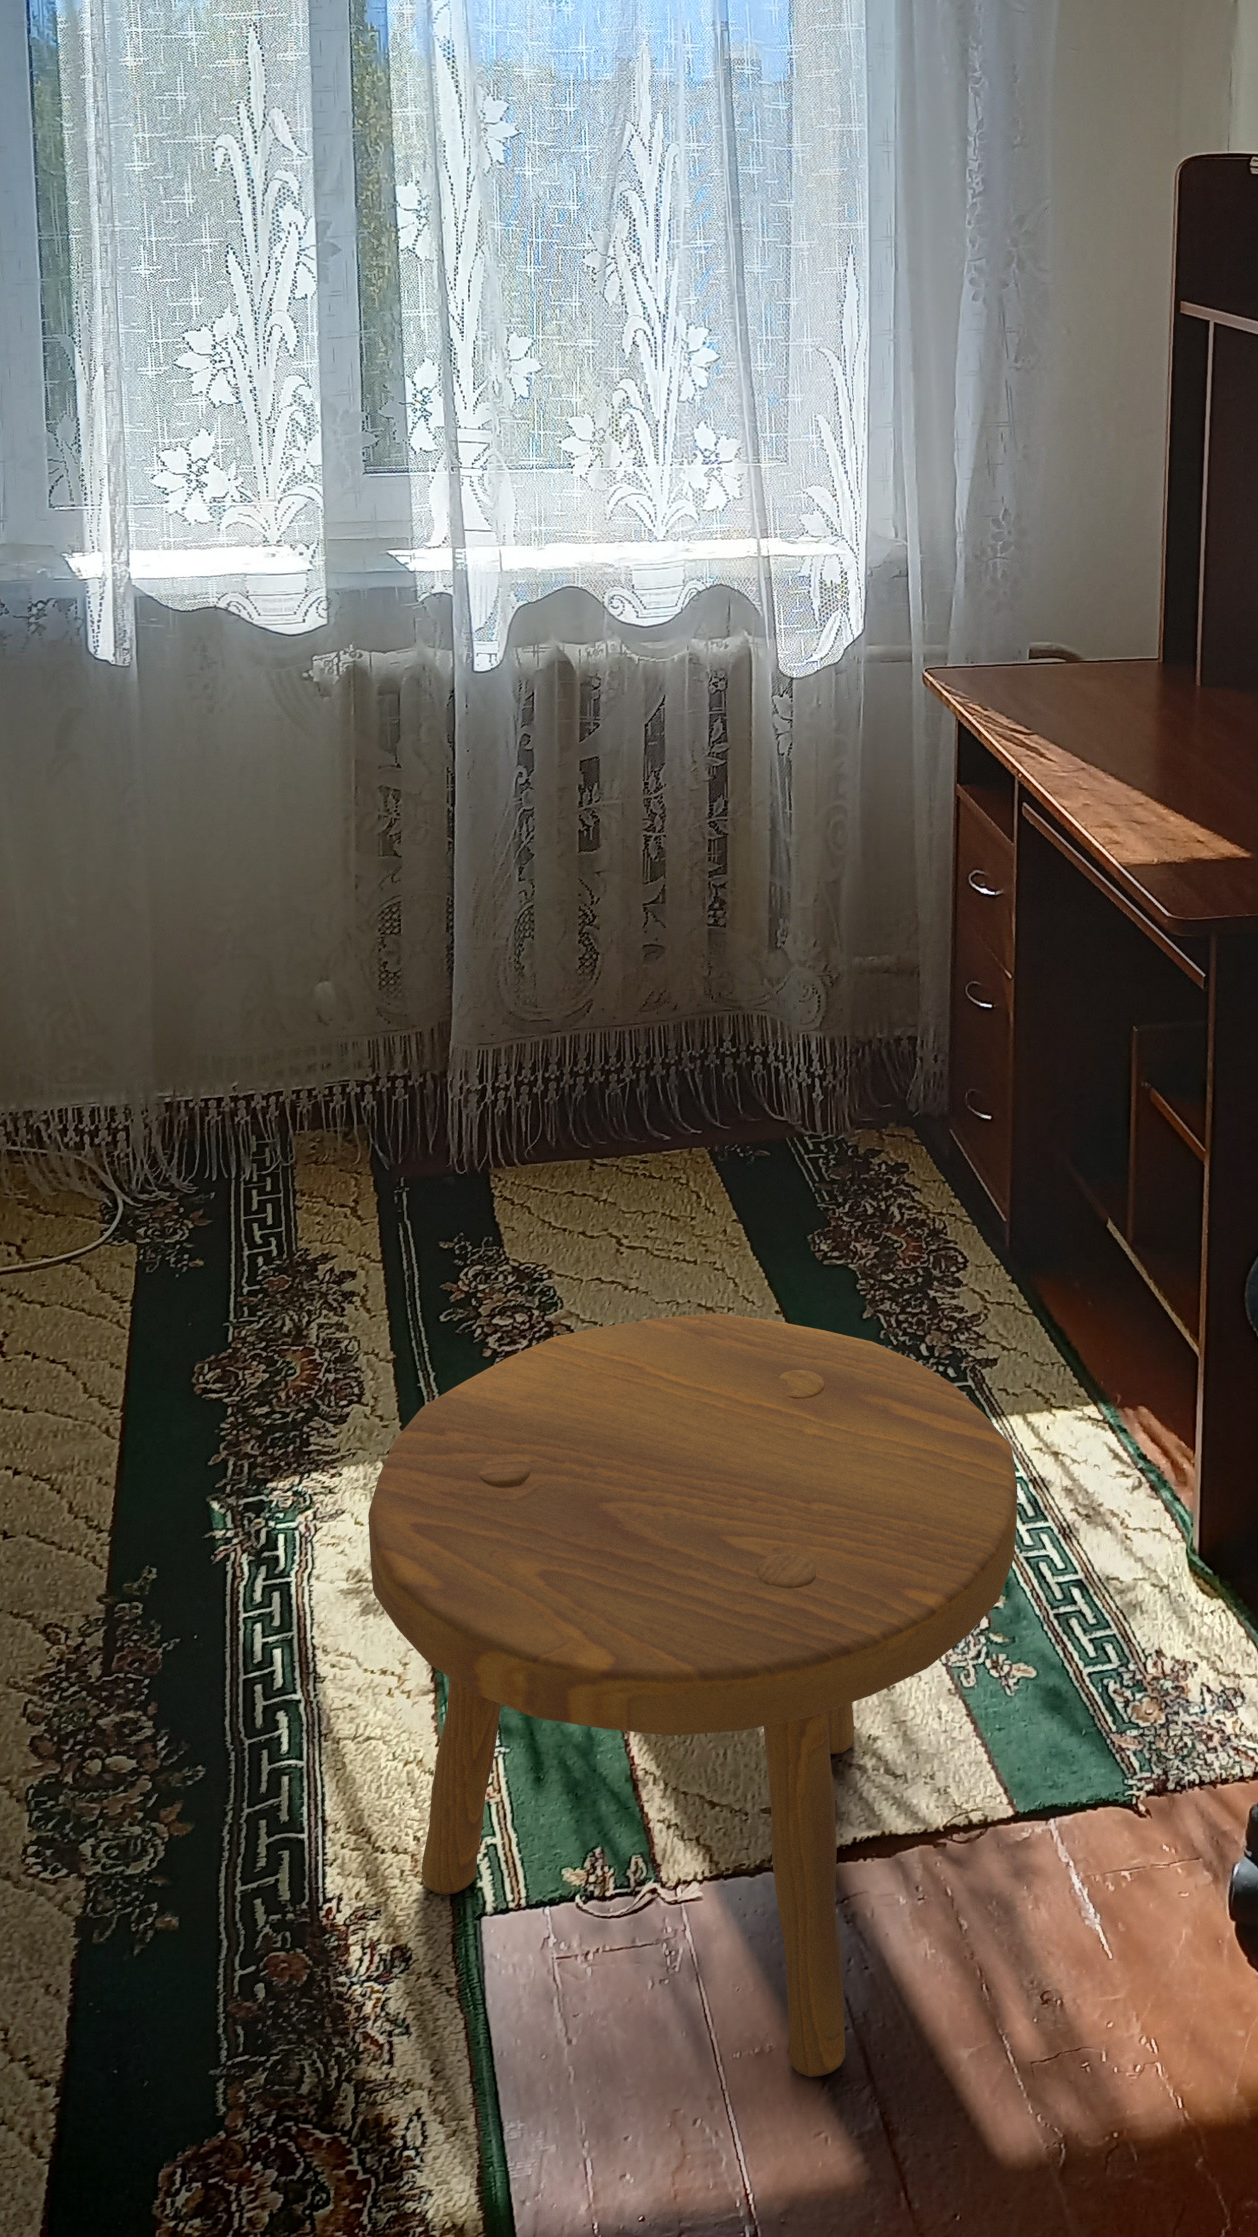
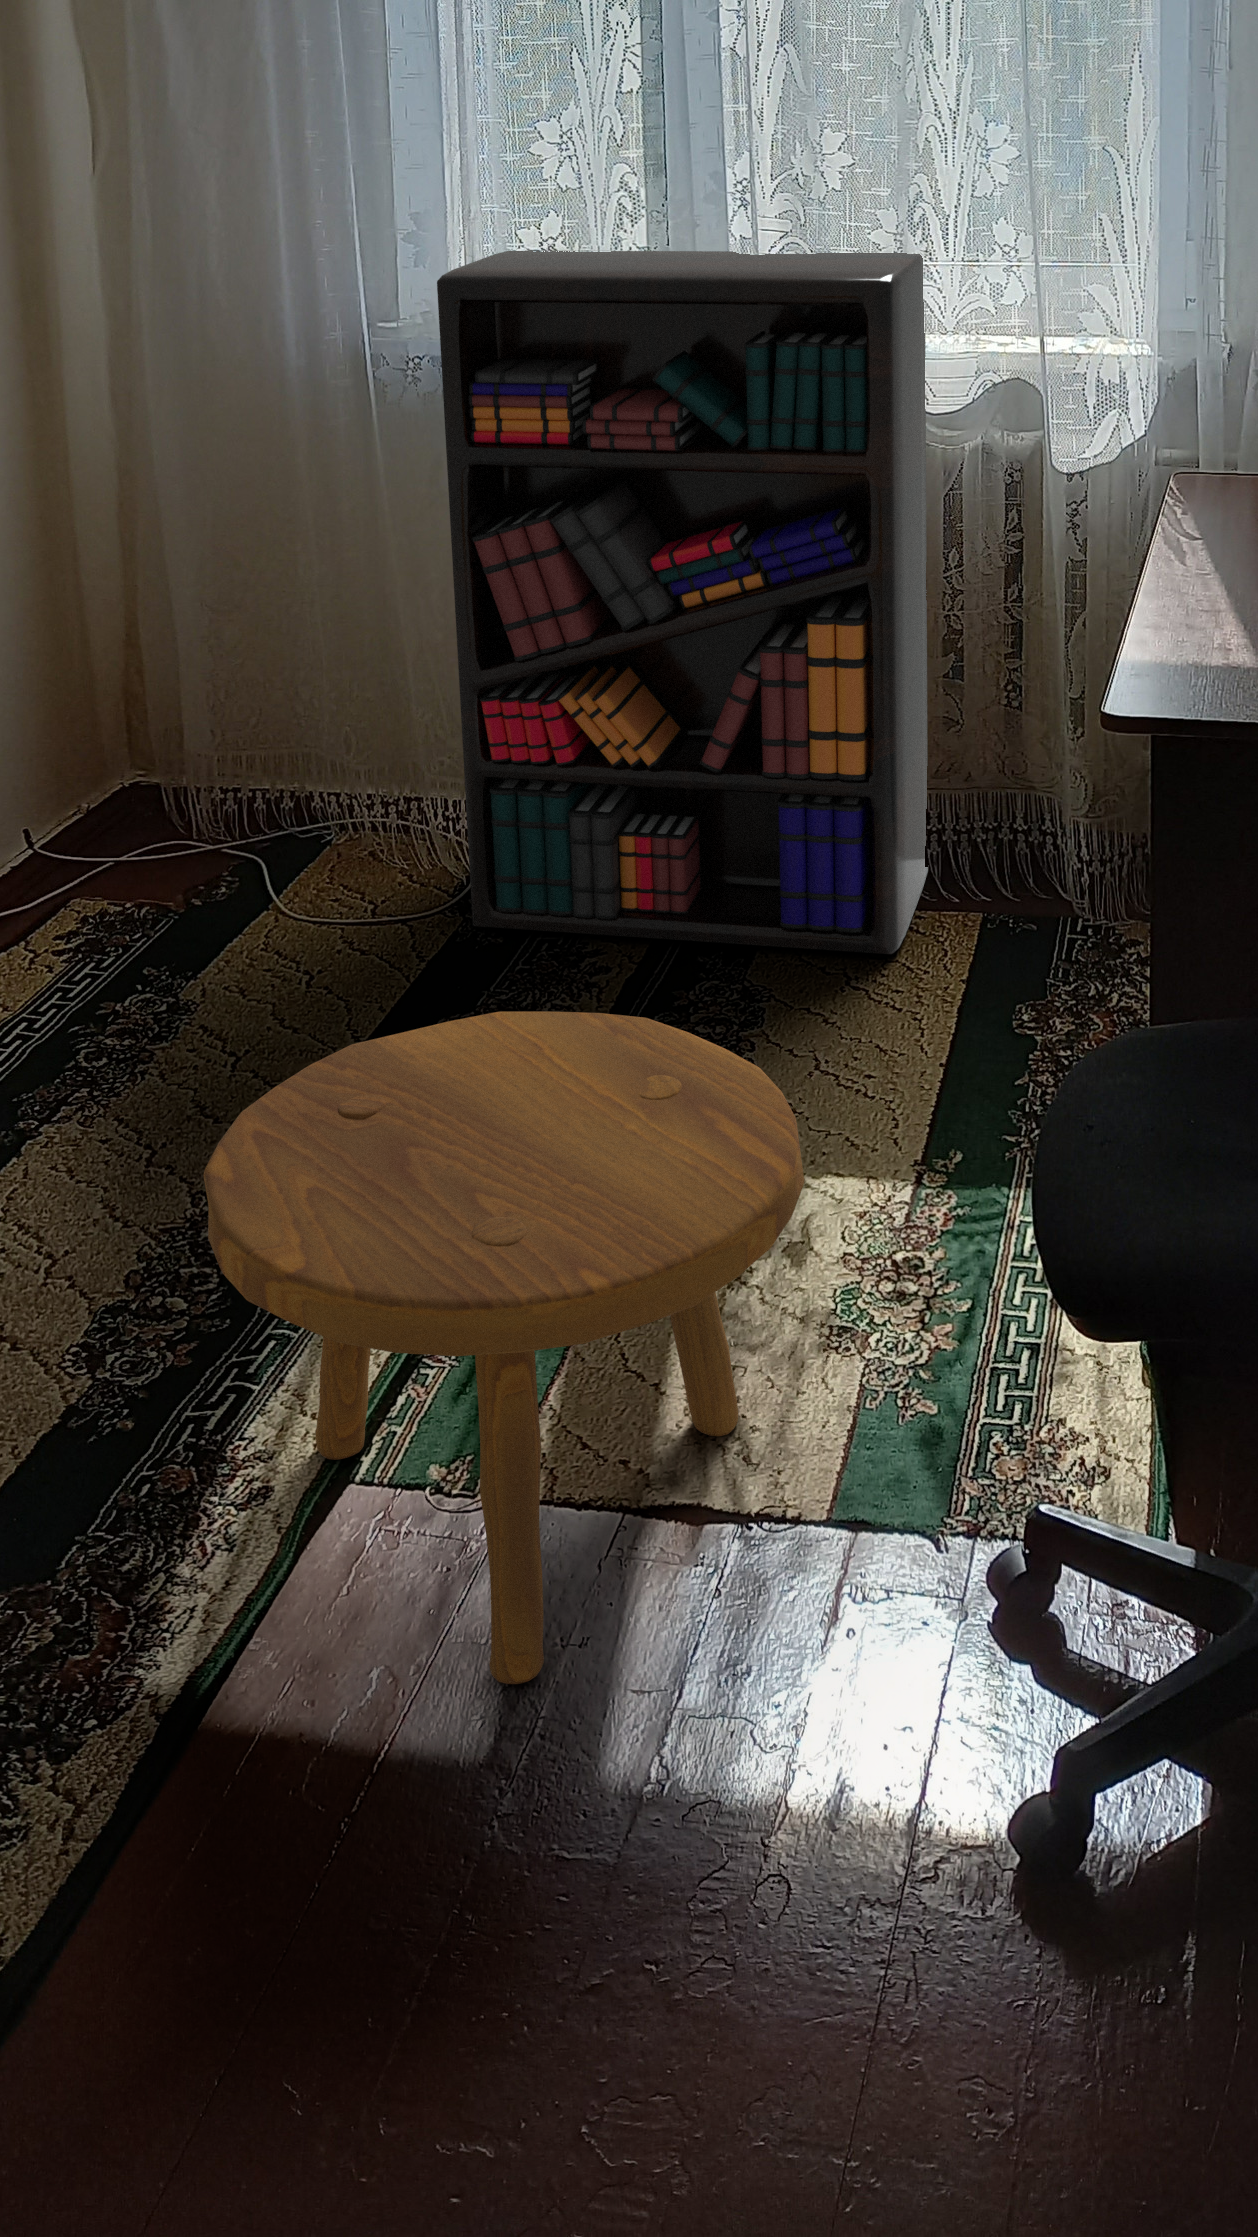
bookshelf: none [135,459,664,1253] -> present [437,250,928,954]

